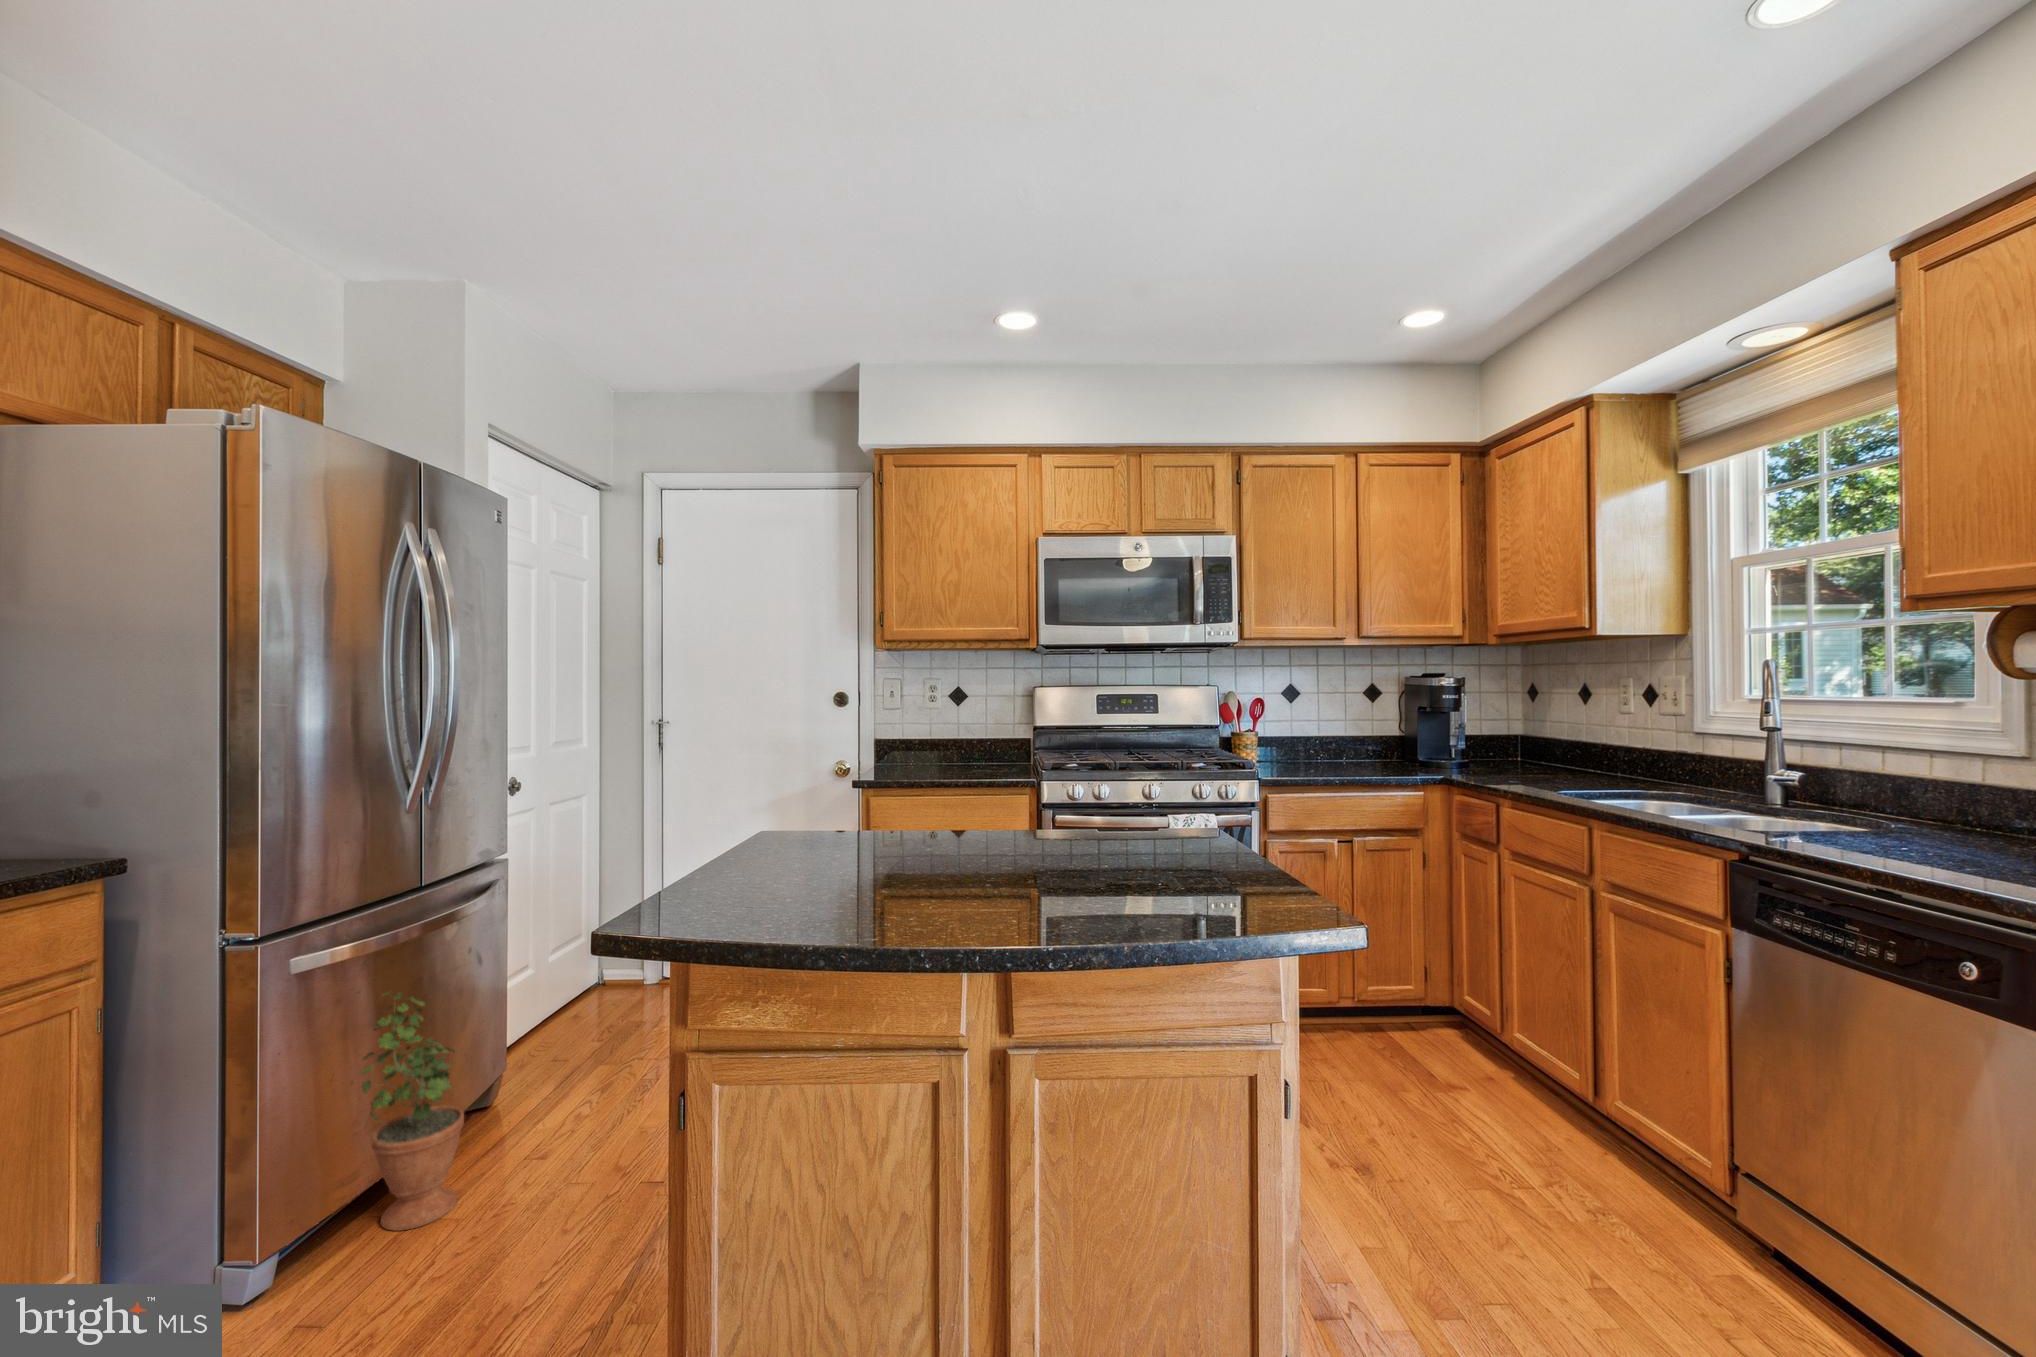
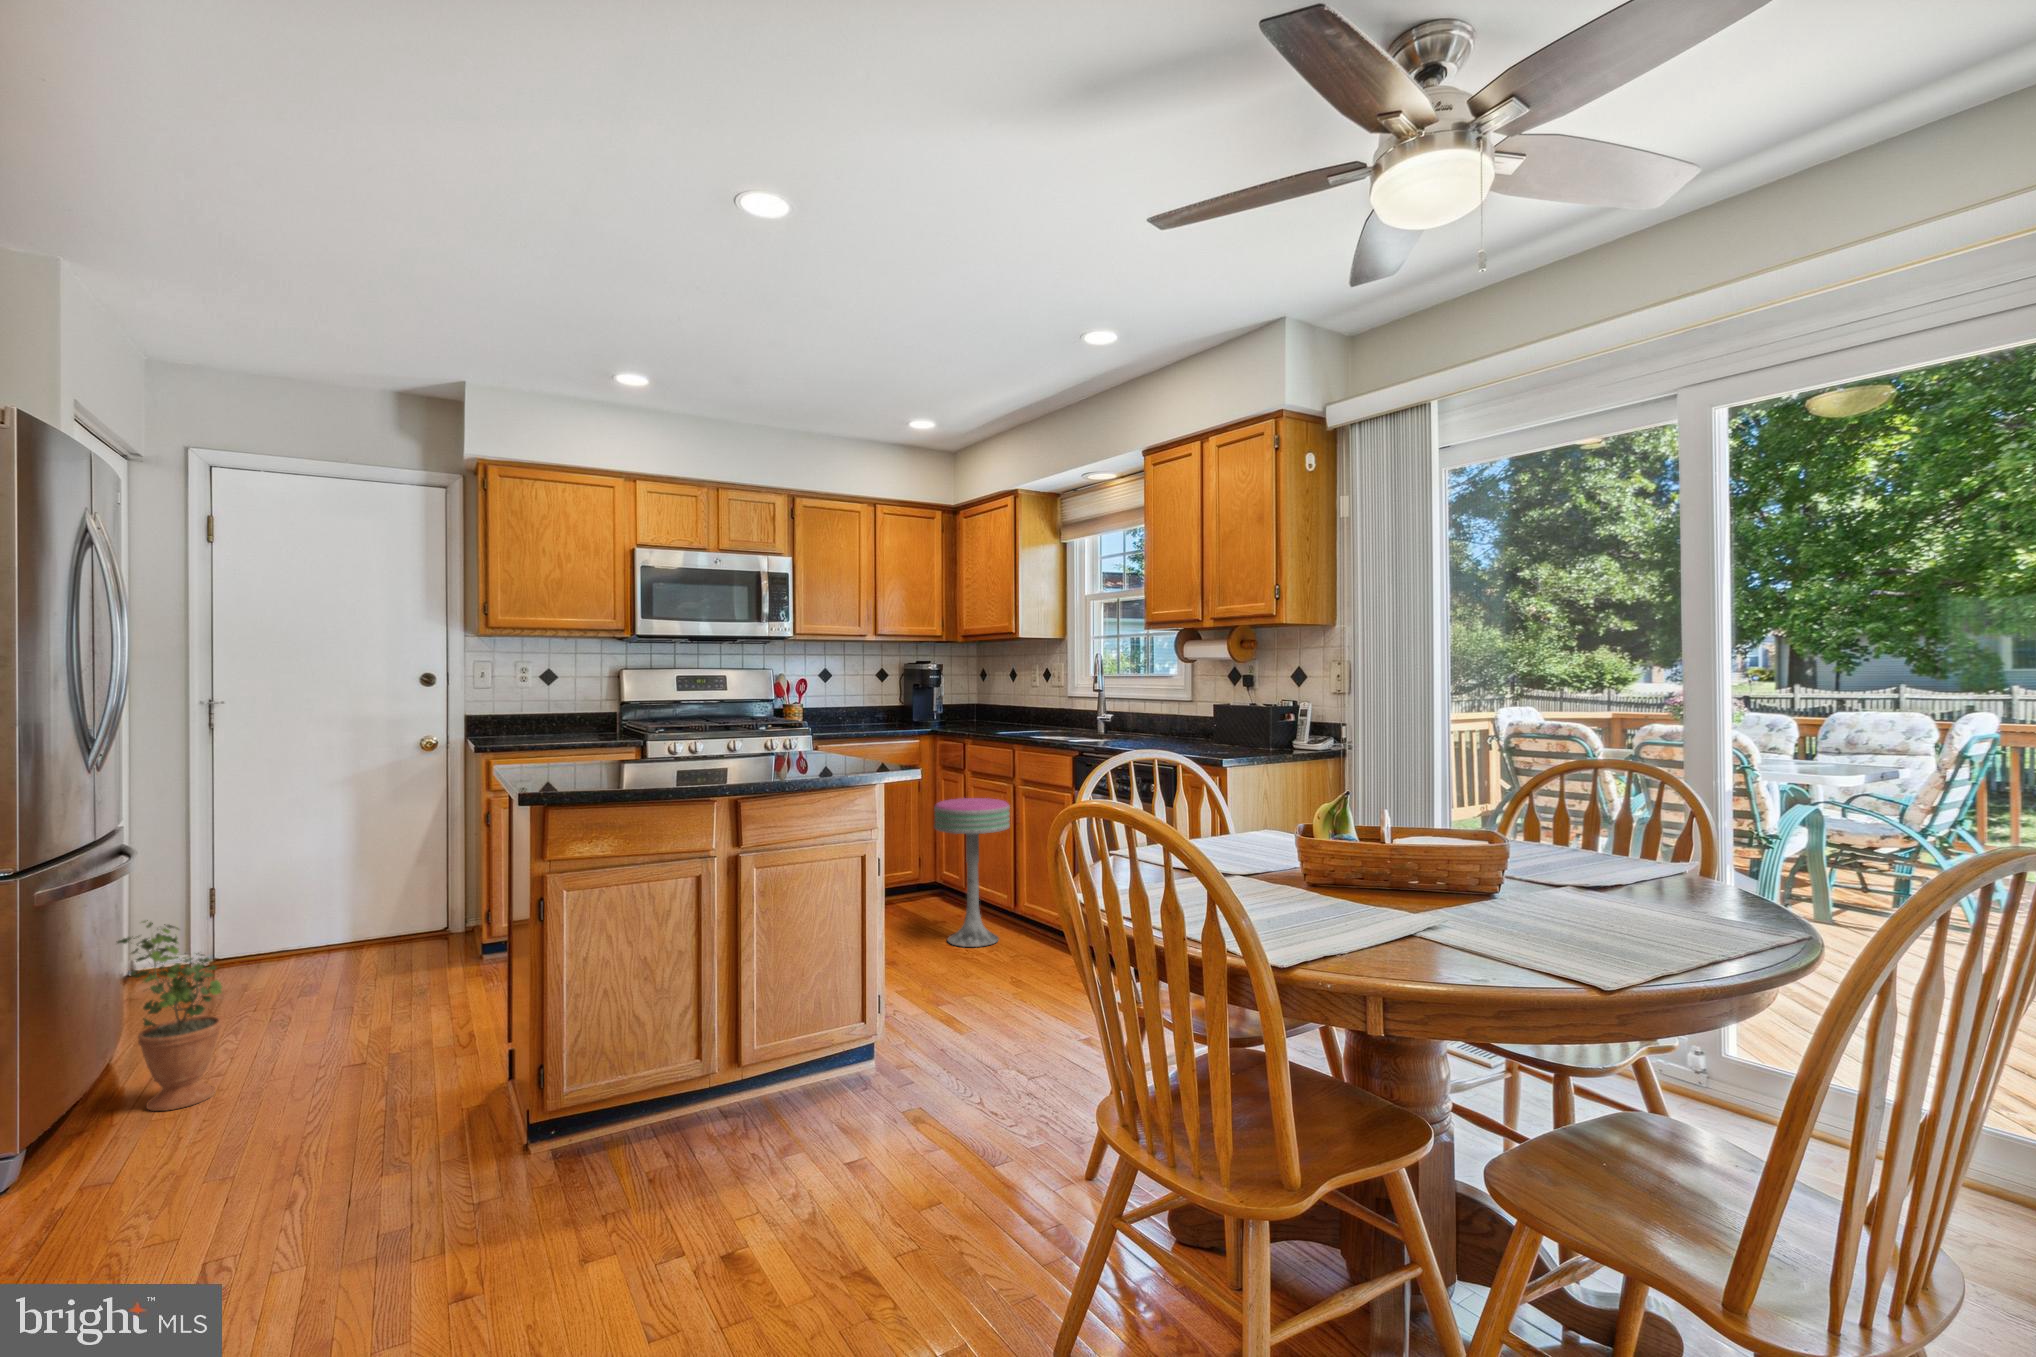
bar stool: none [1435,907,1588,1191] -> present [934,798,1010,947]

